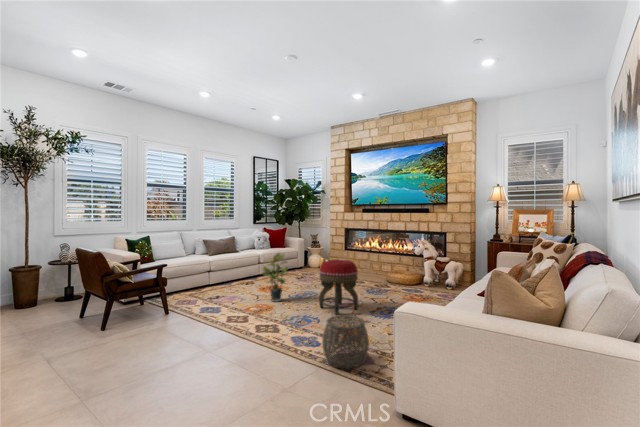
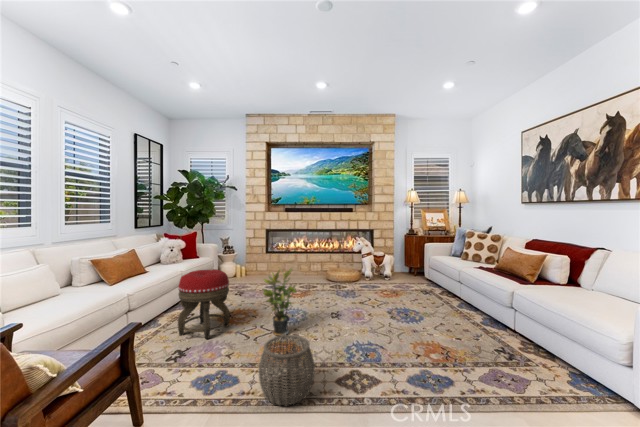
footstool: present [319,260,358,314] -> present [178,269,230,339]
woven basket: present [322,315,369,369] -> present [258,335,315,406]

